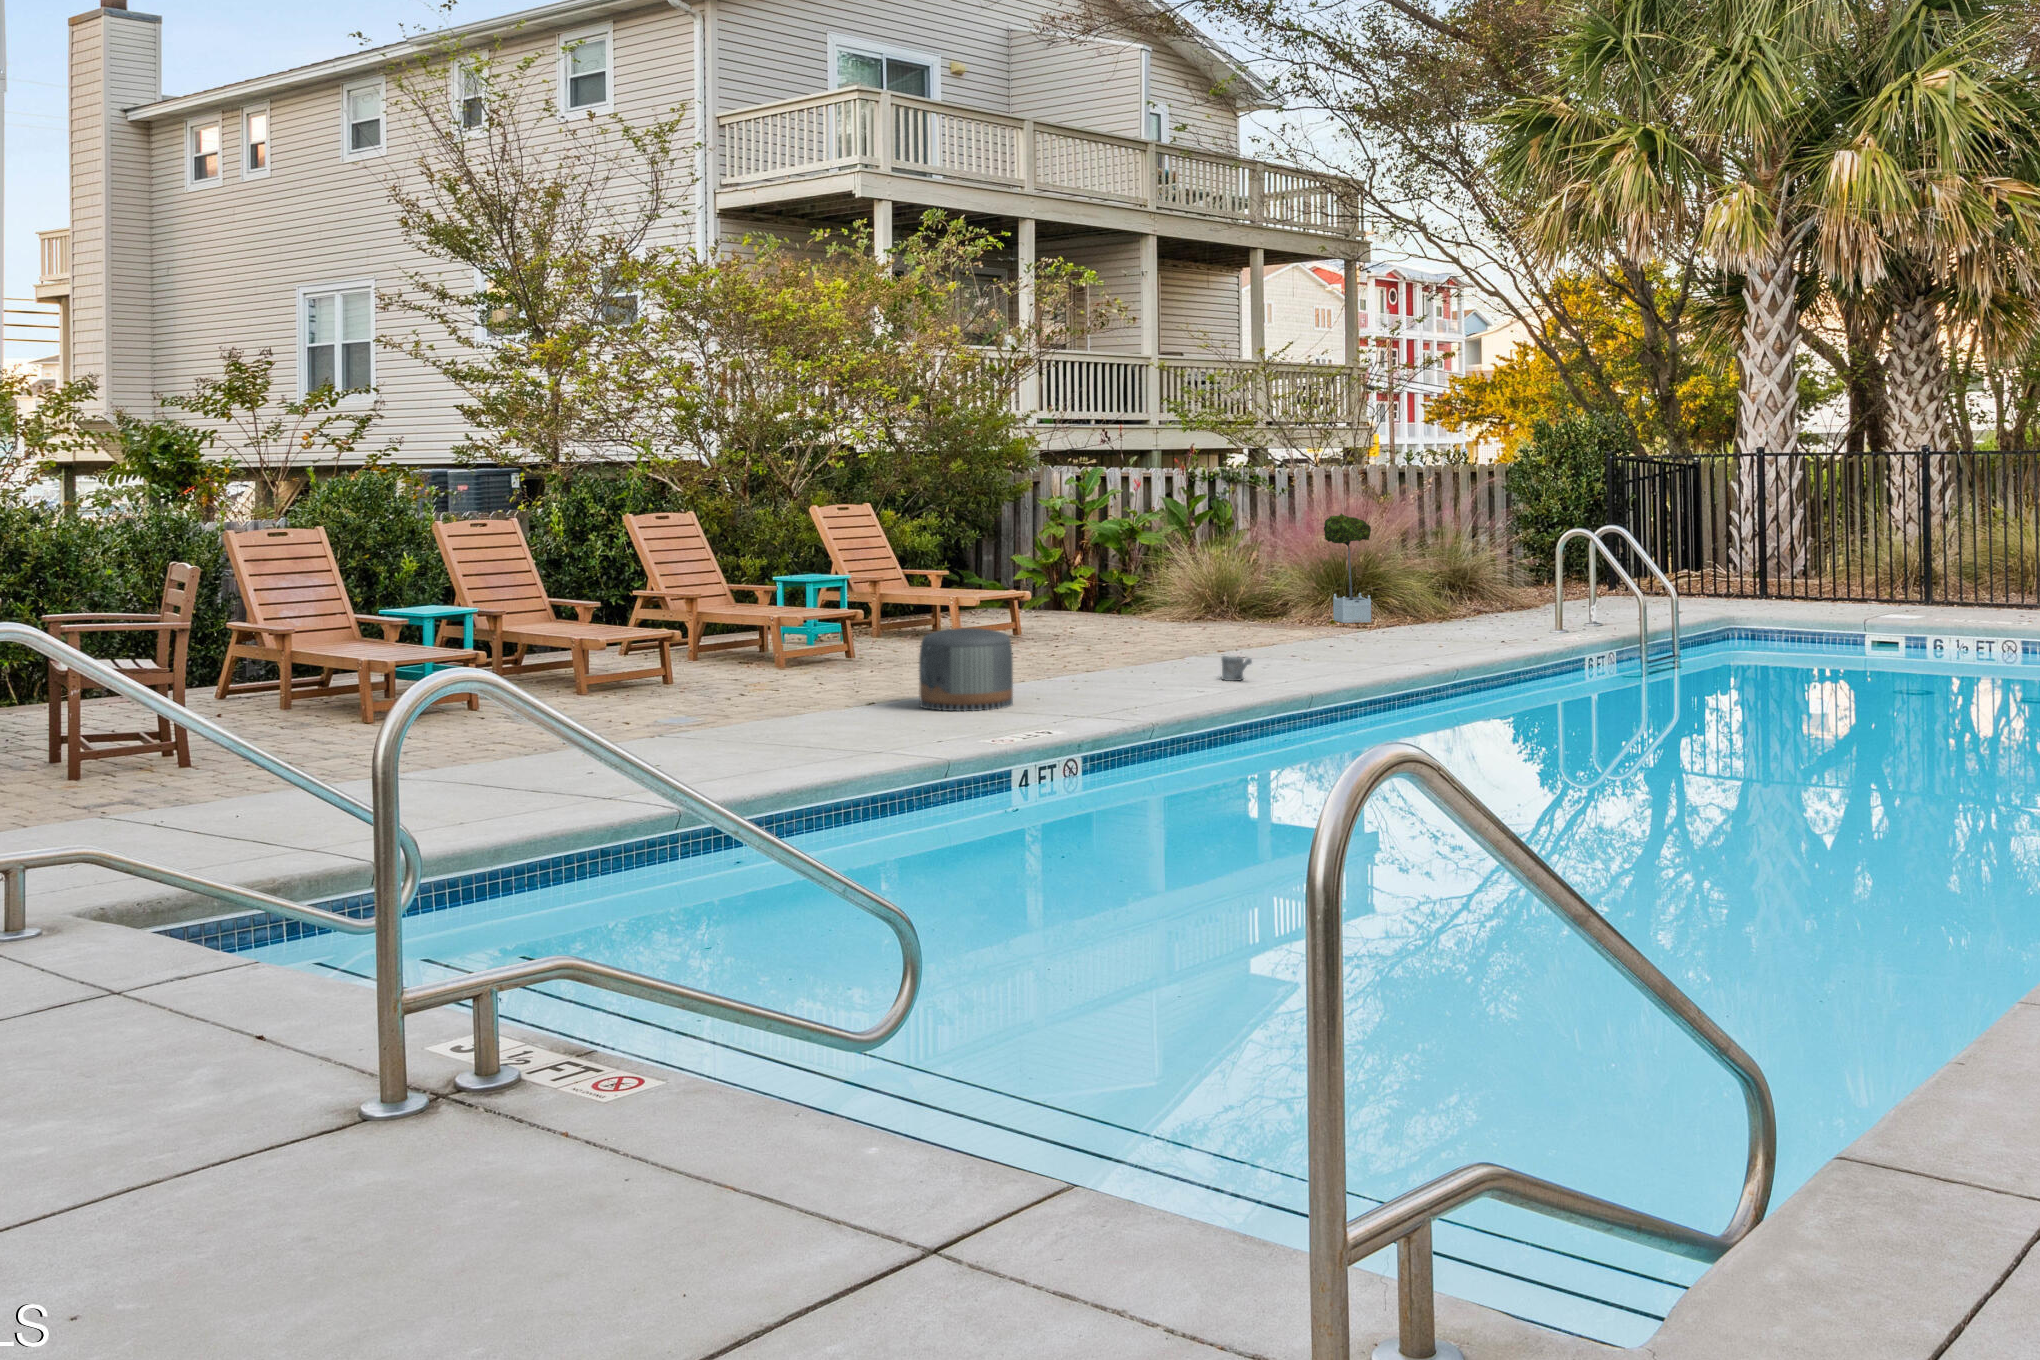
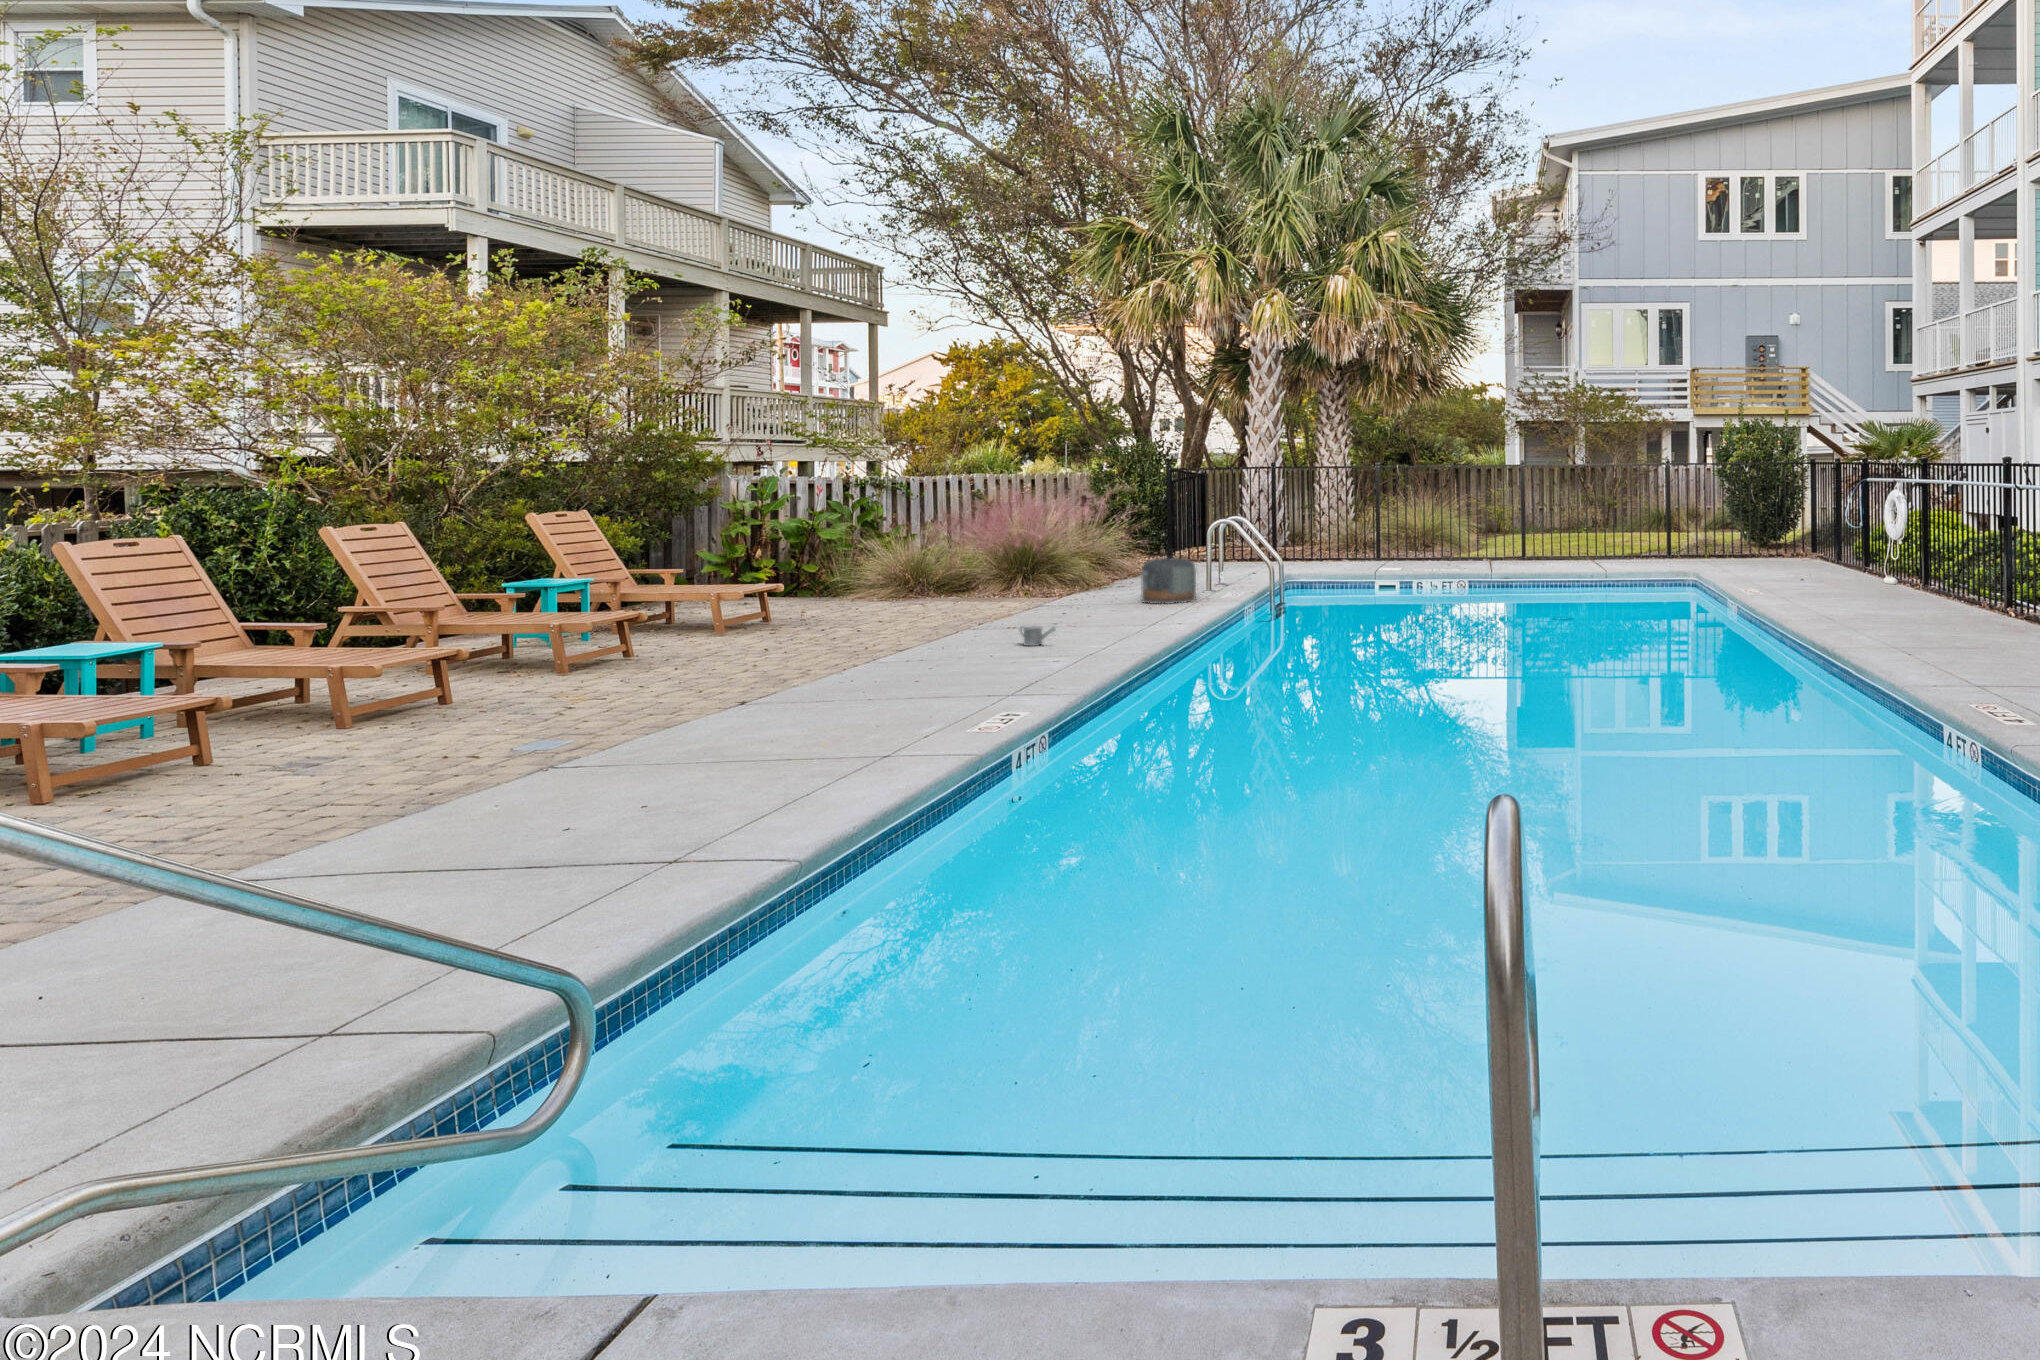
potted tree: present [1324,513,1371,623] -> none [997,513,1036,597]
pouf: present [919,628,1013,711] -> present [1142,558,1196,604]

